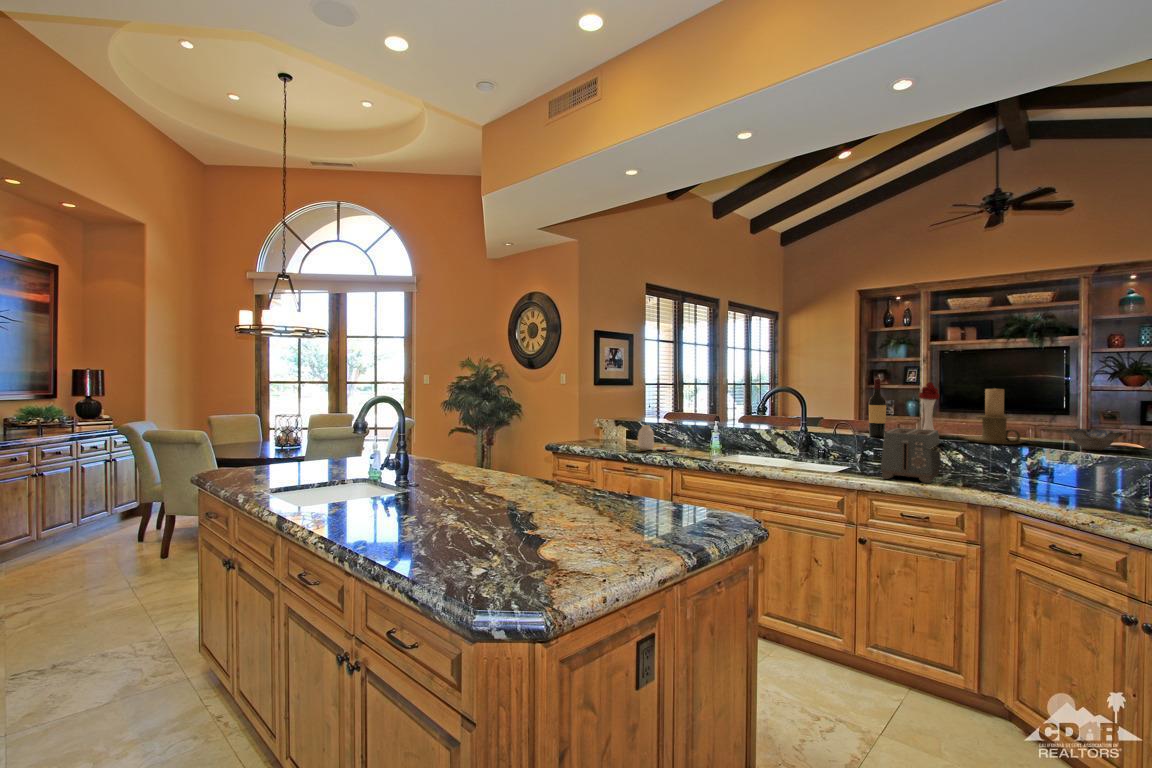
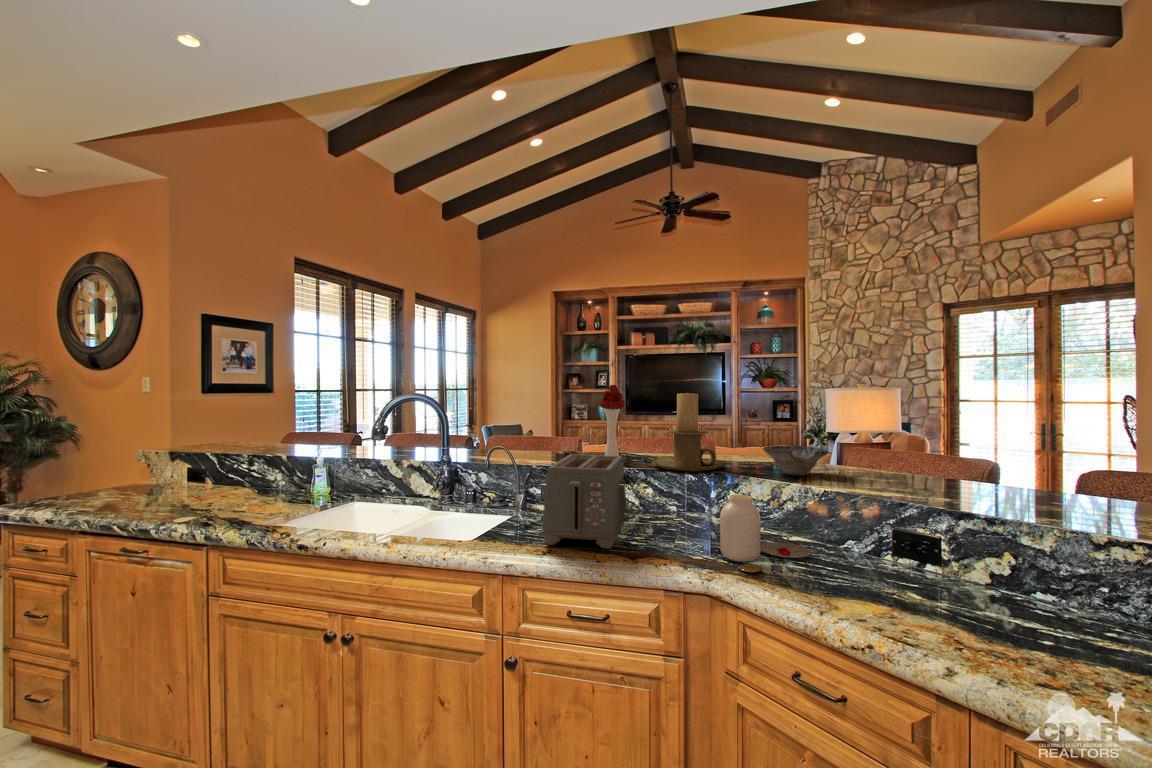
wine bottle: present [869,379,886,437] -> none [536,380,559,466]
jar: present [638,425,675,451] -> present [720,495,817,572]

